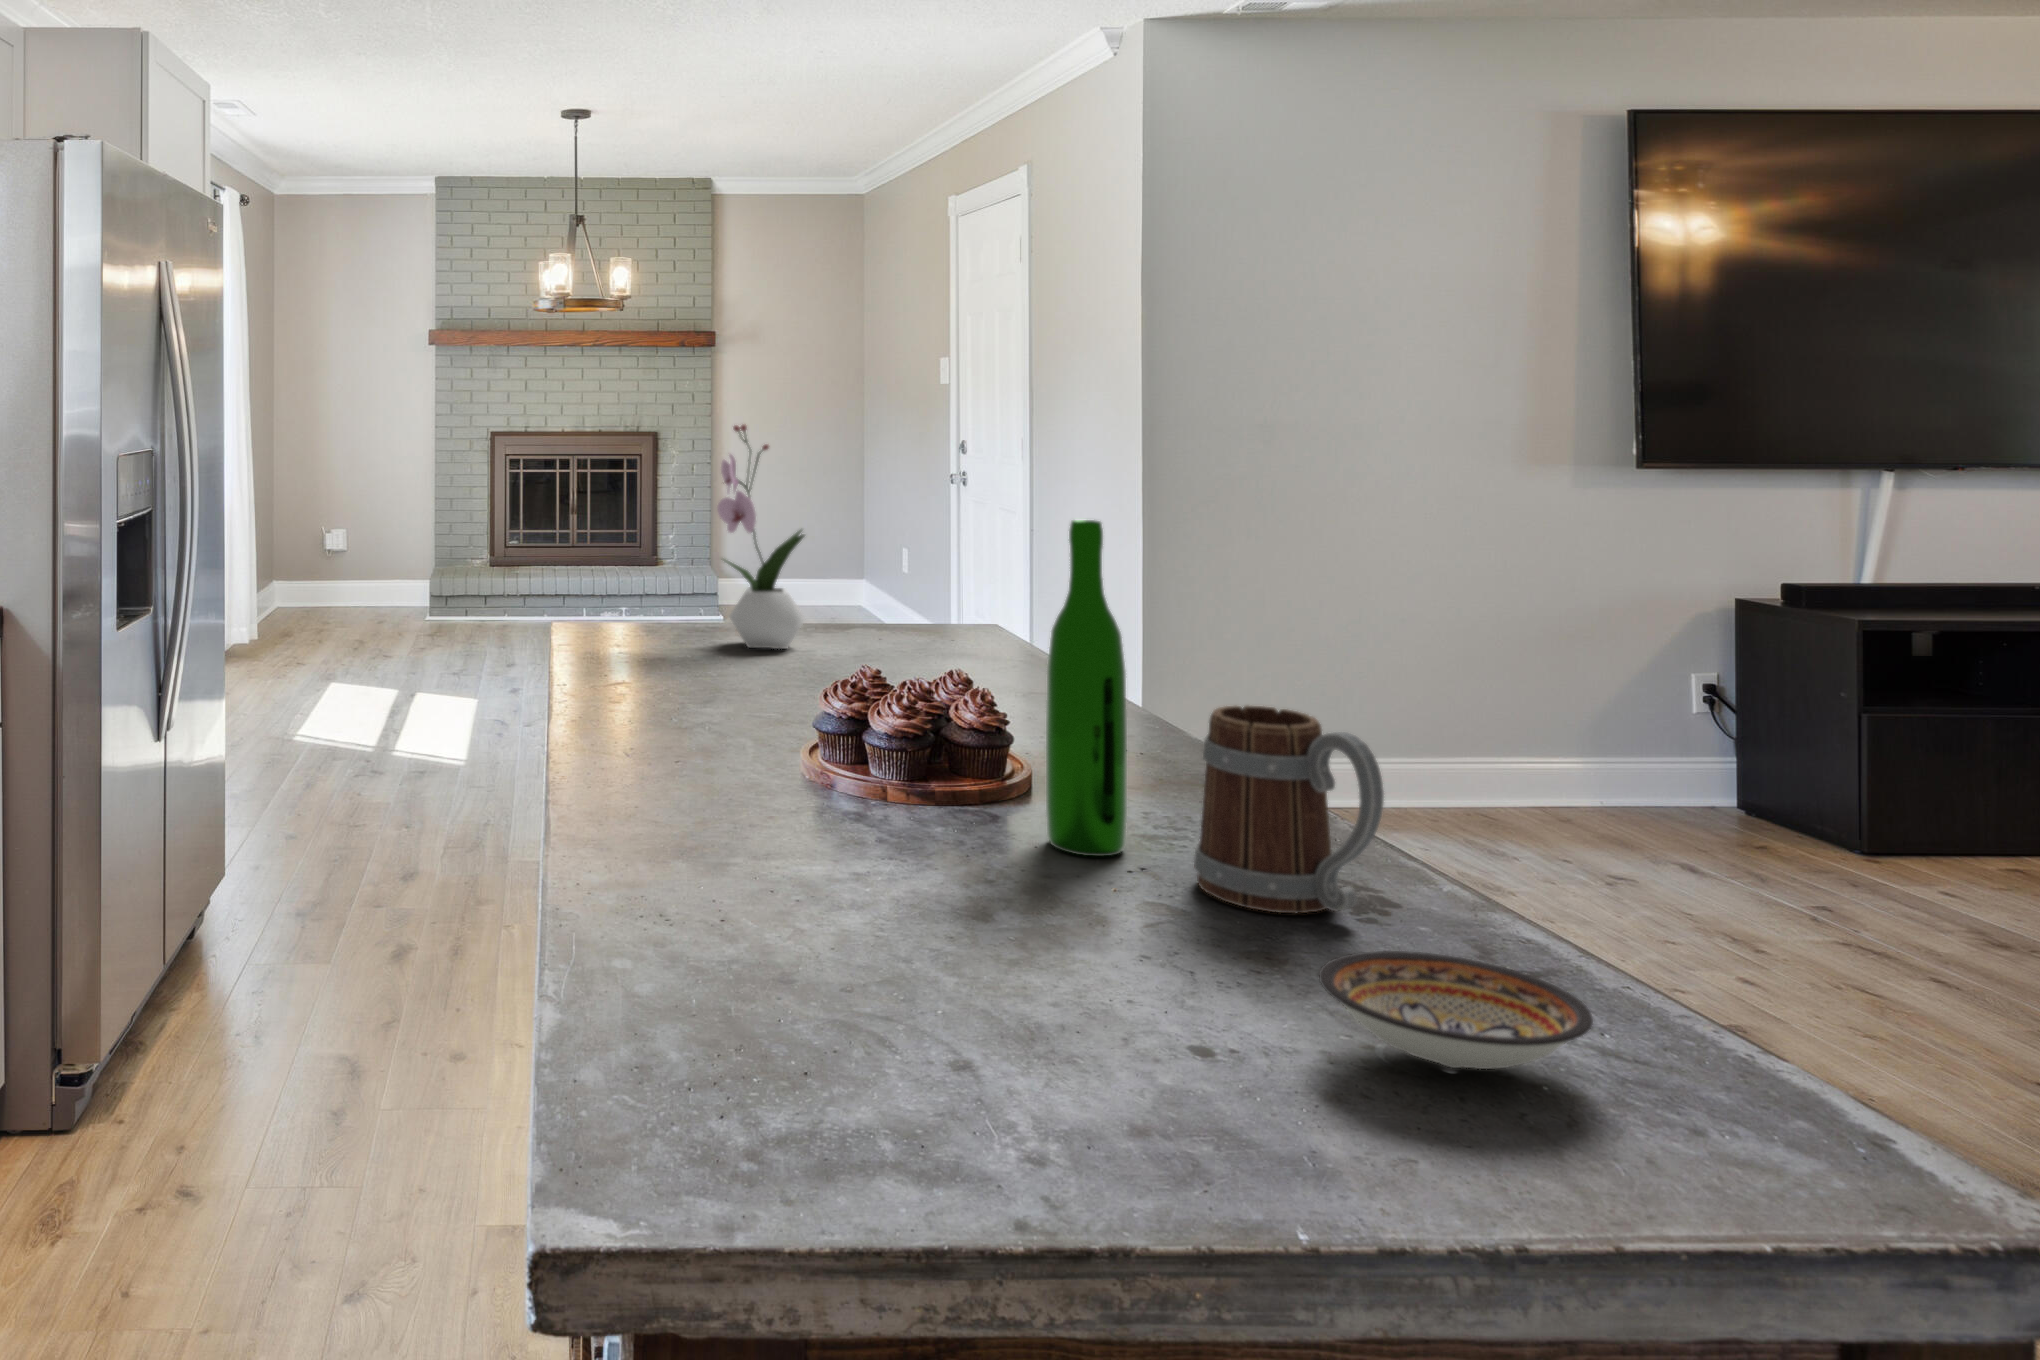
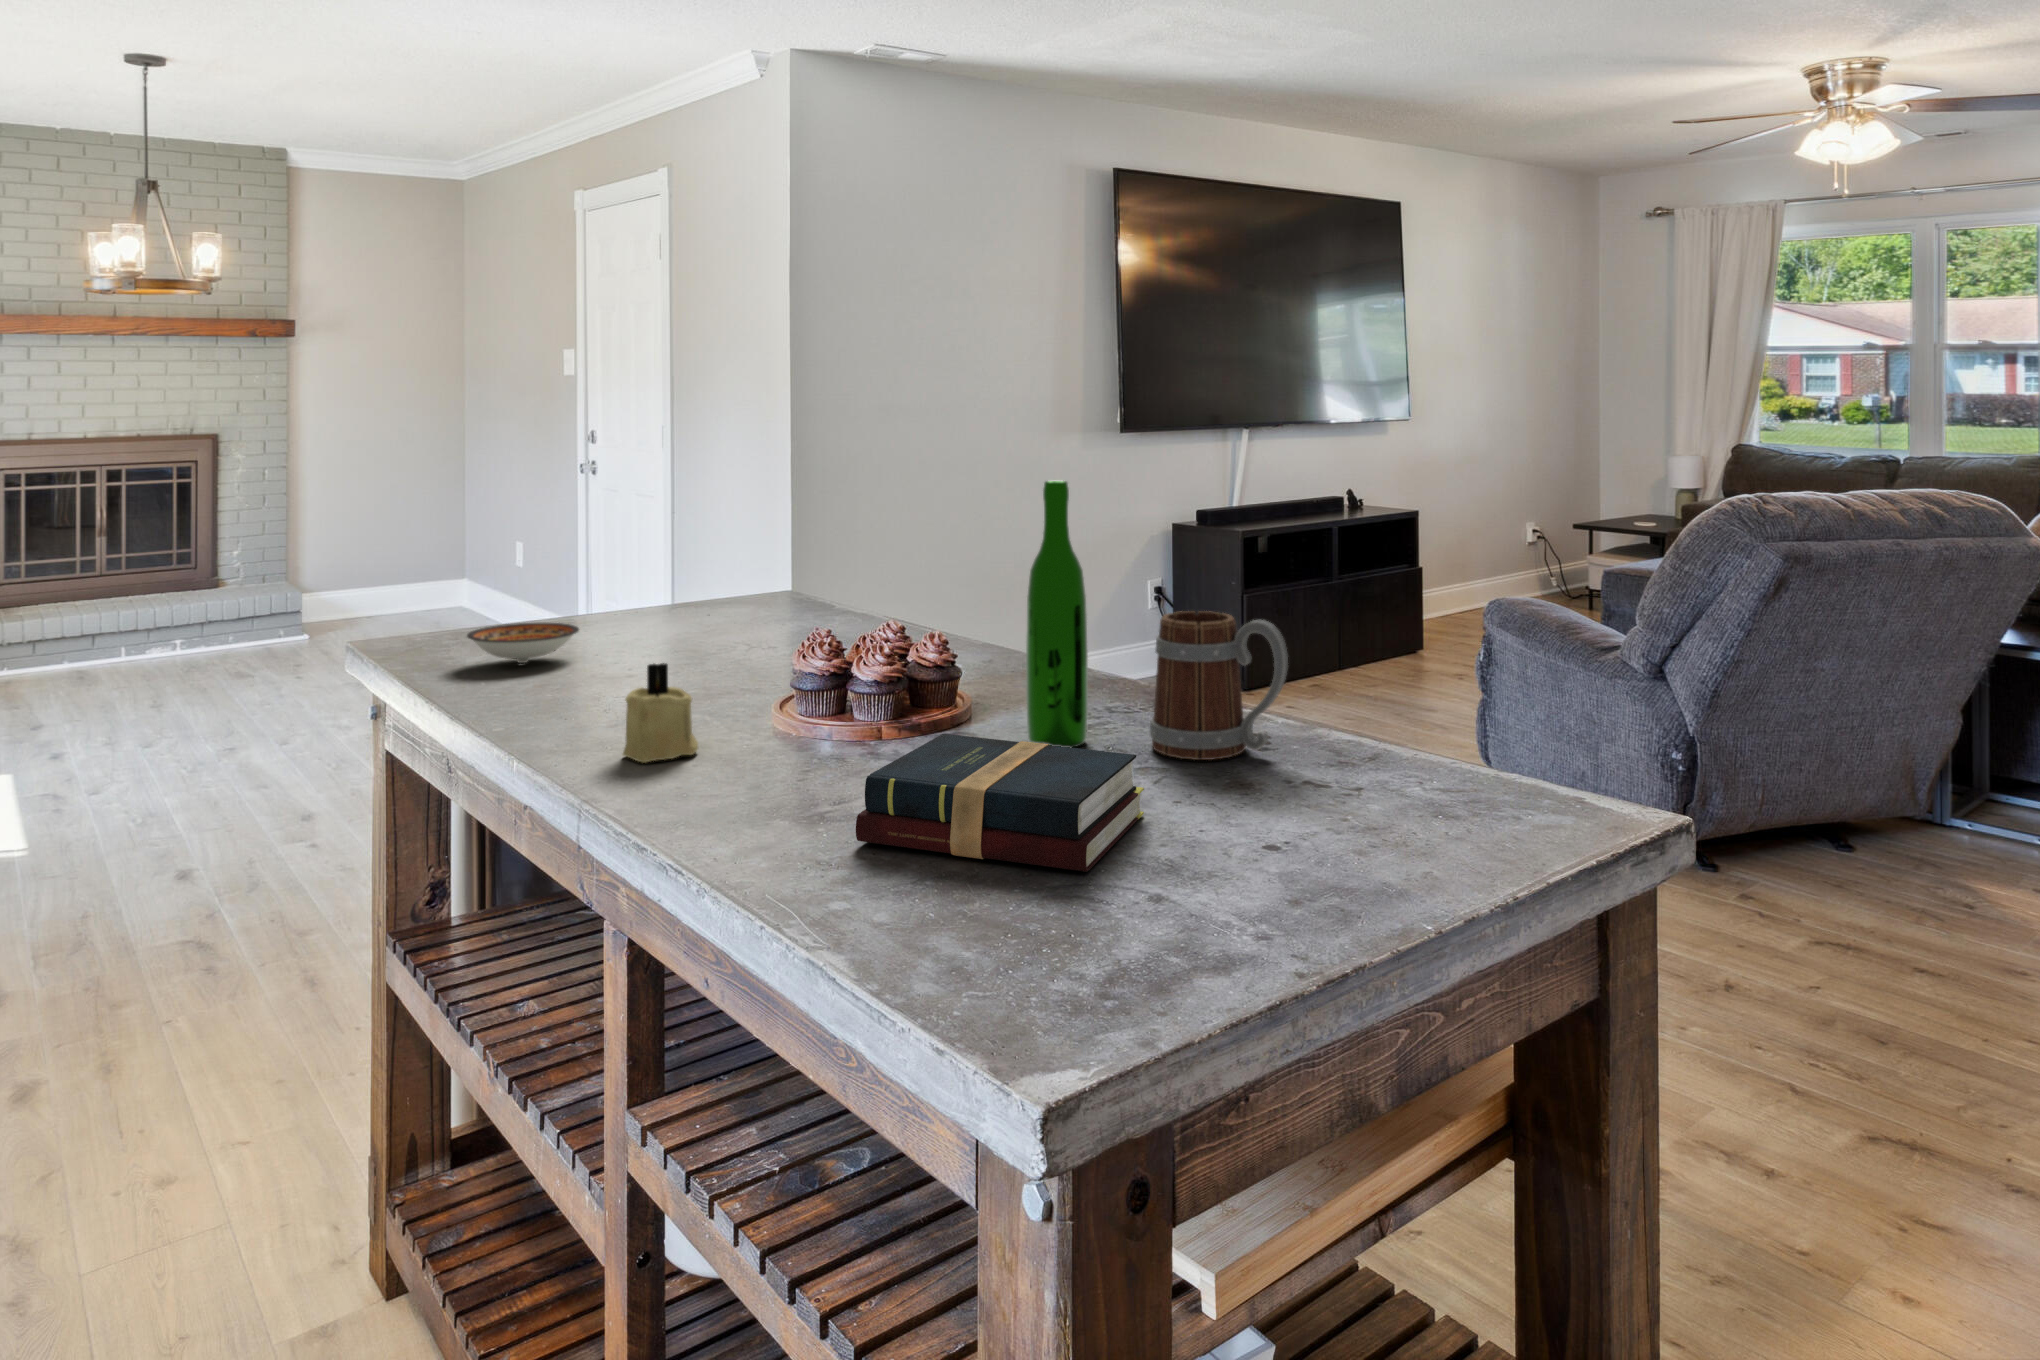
flower arrangement: present [717,425,805,649] -> none [554,416,652,636]
candle: none [625,679,698,781] -> present [623,663,698,763]
hardback book: none [714,805,1080,1005] -> present [856,734,1144,872]
ceramic bowl: present [1319,951,1593,1069] -> present [467,623,579,663]

